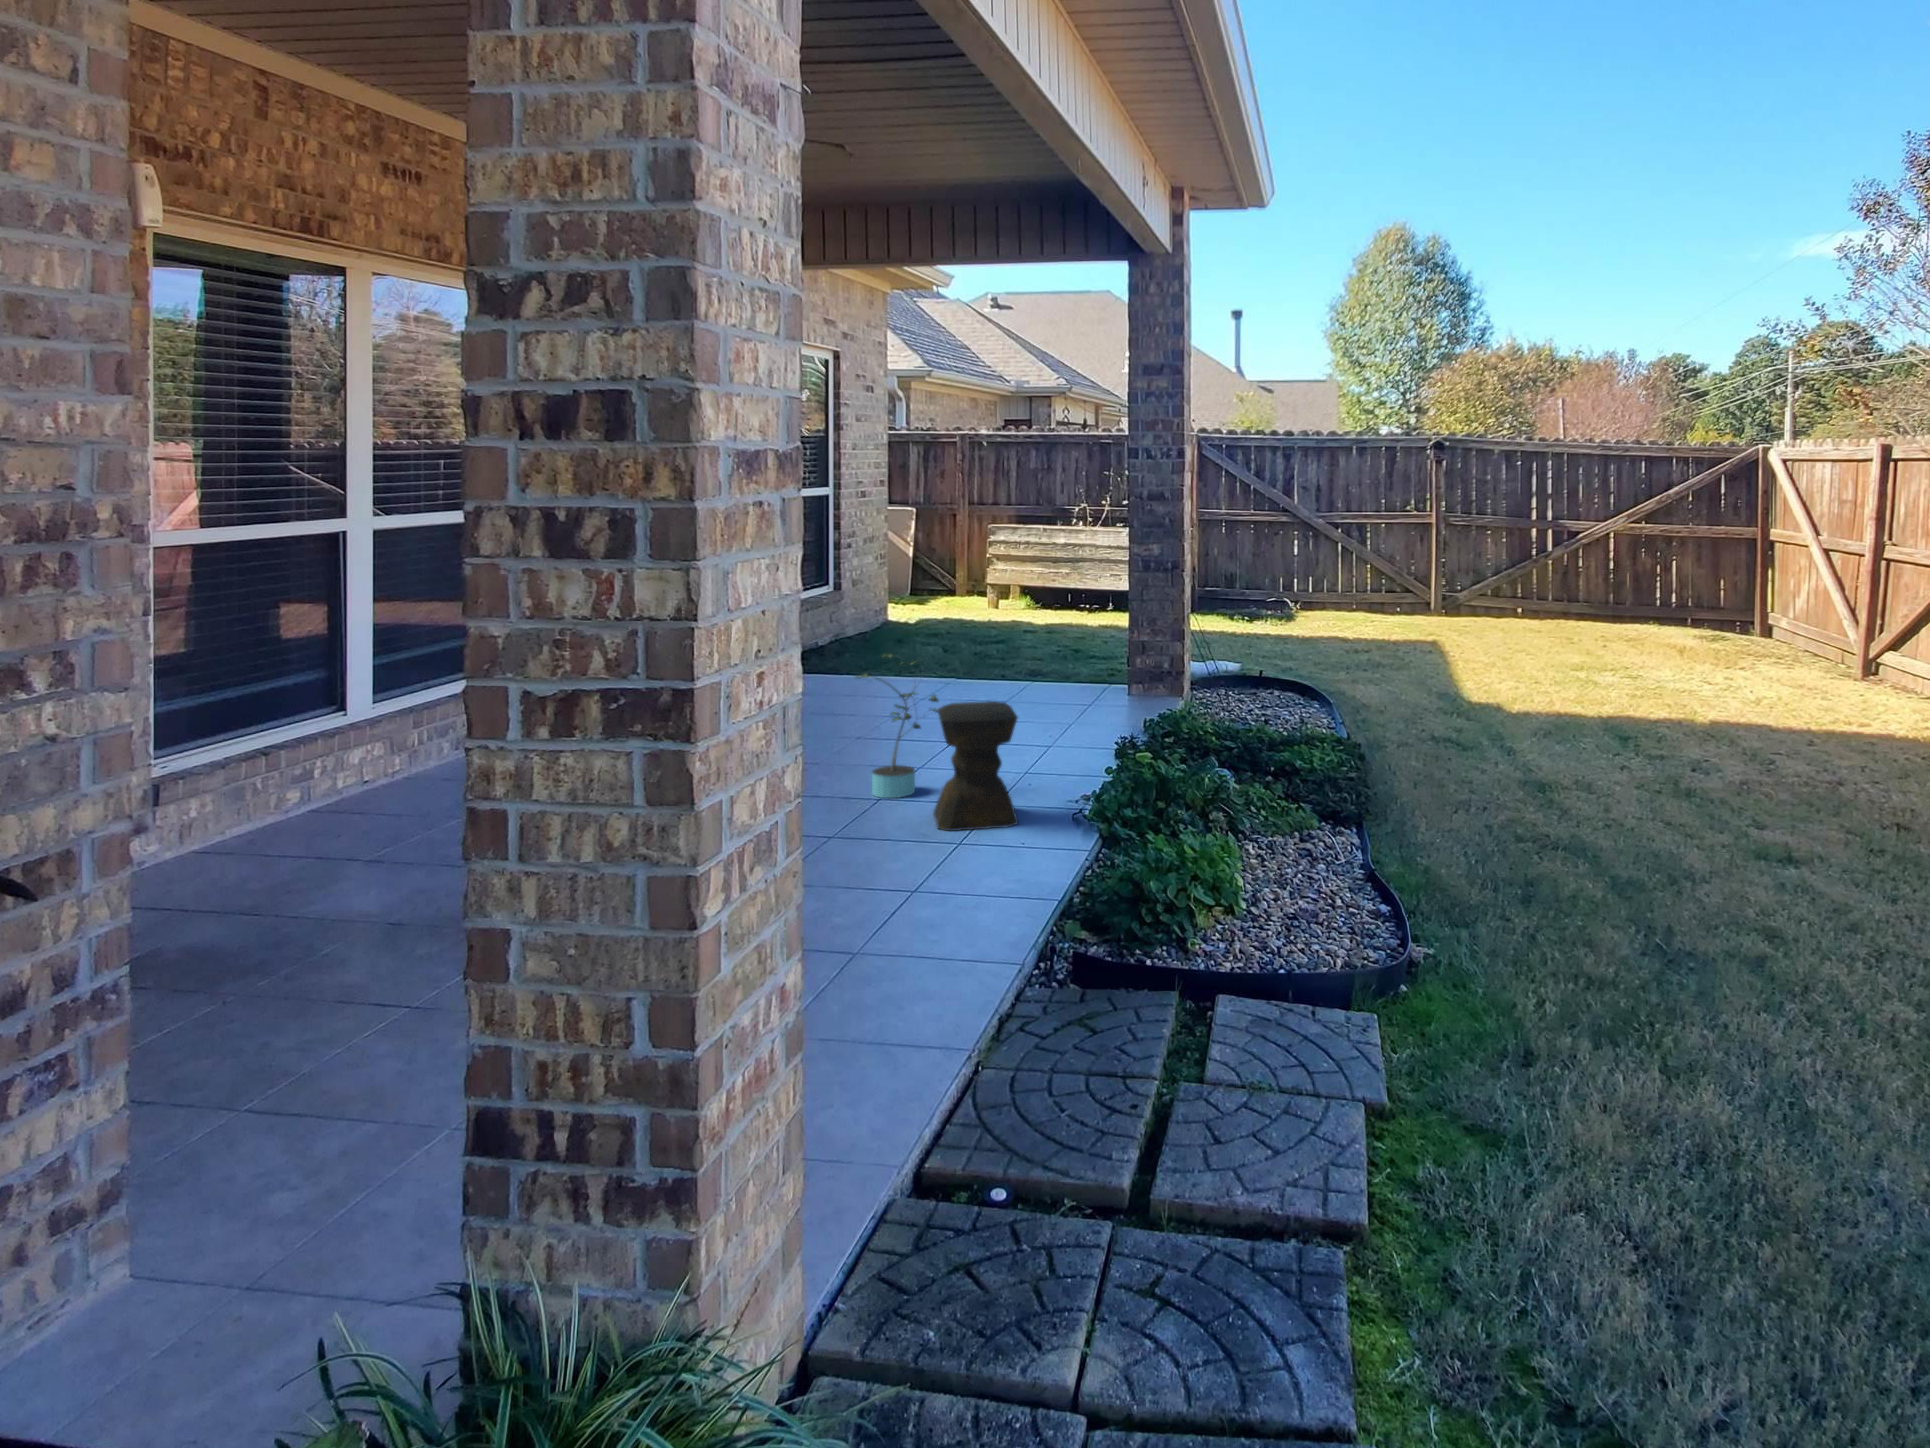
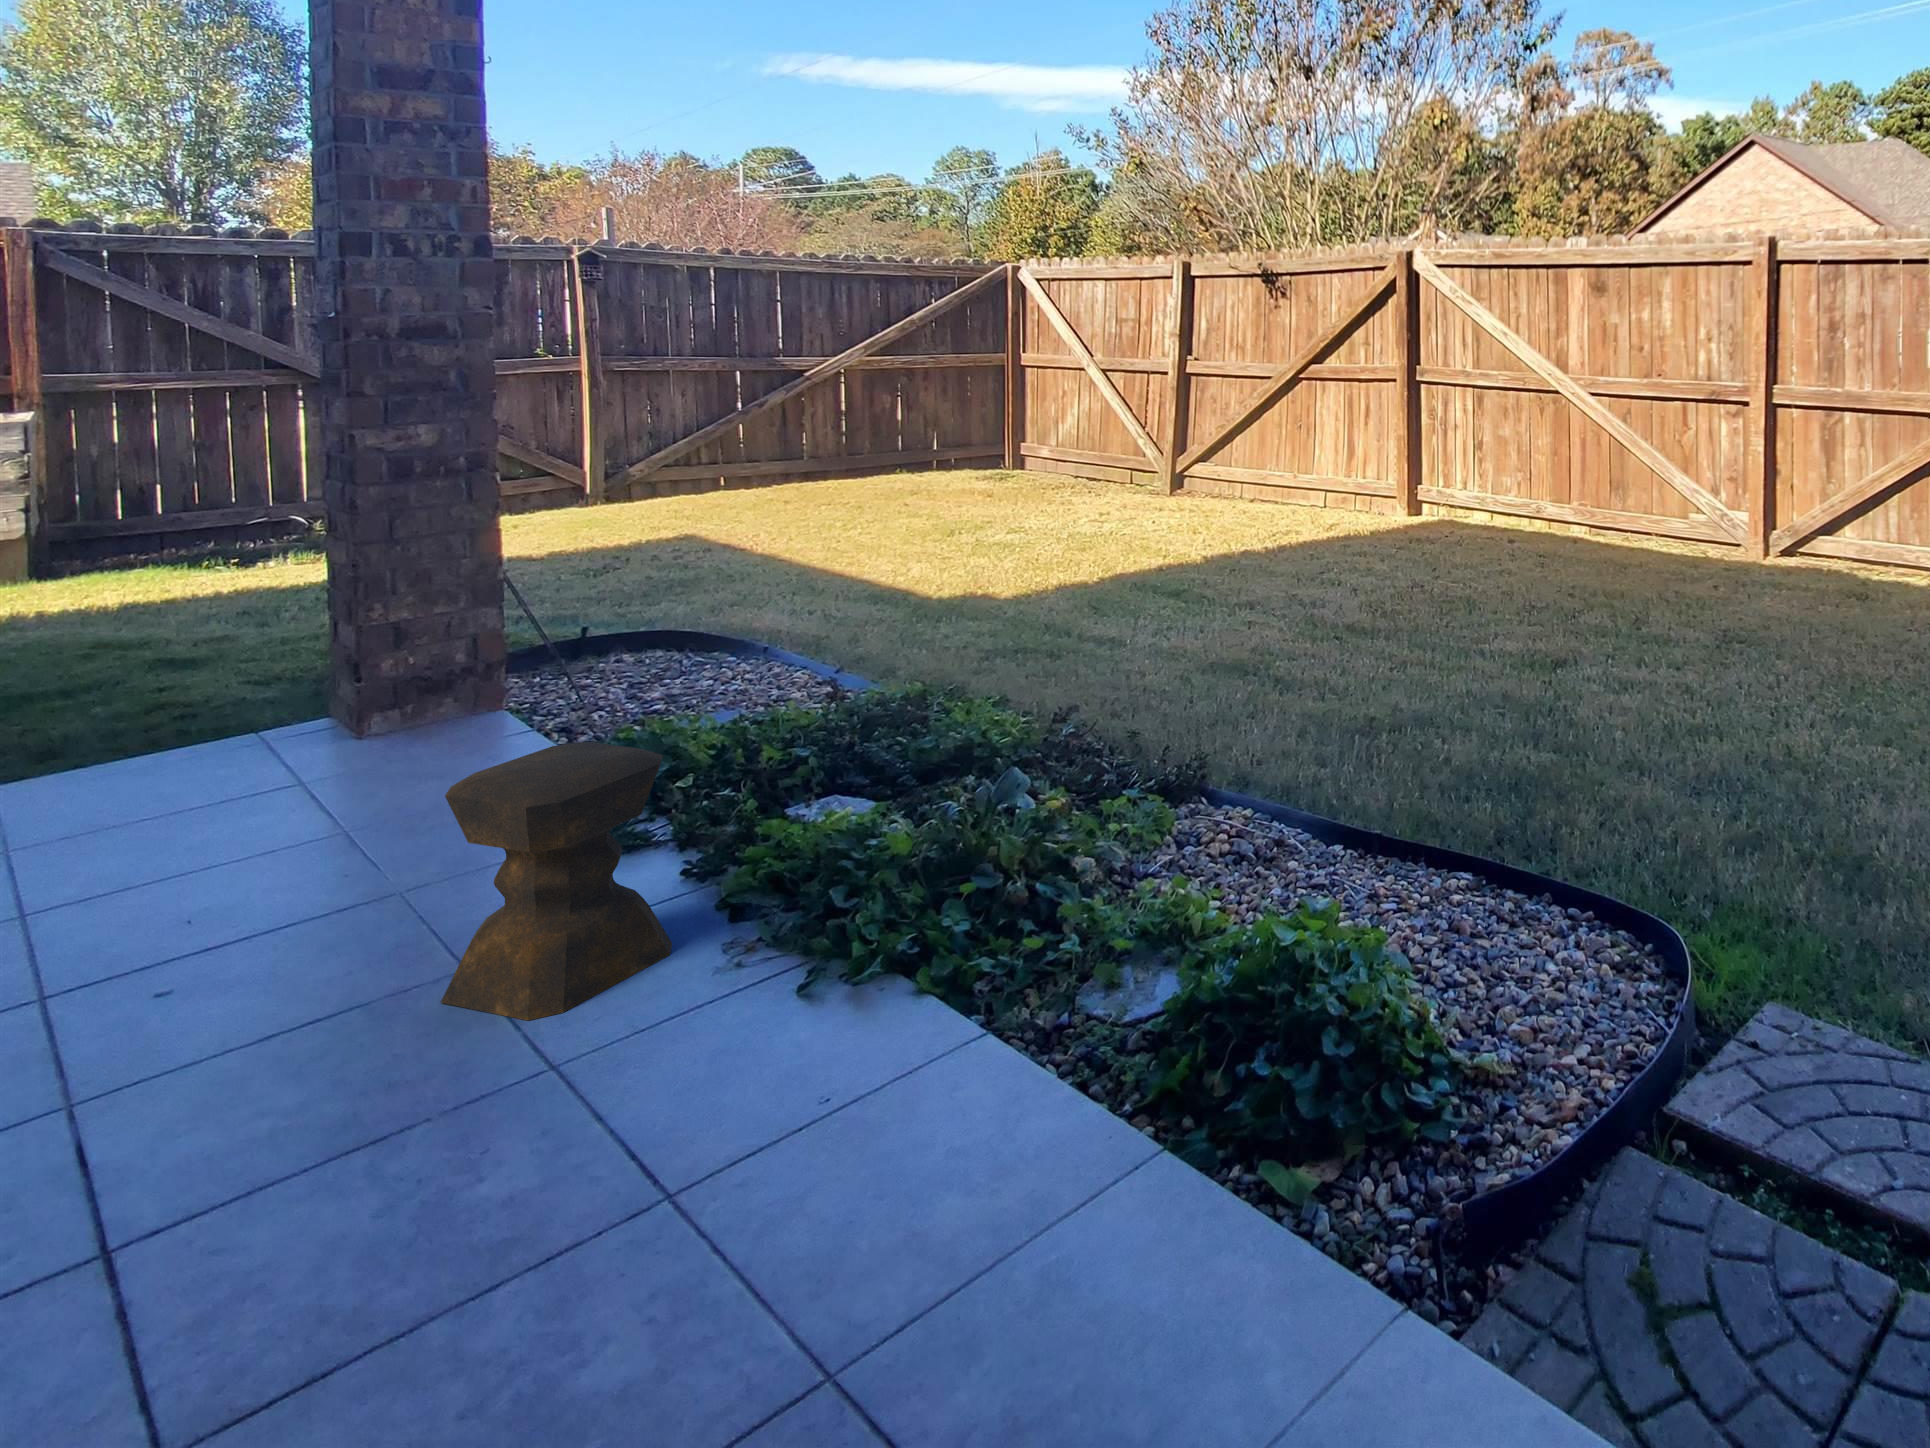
potted plant: present [856,654,938,798] -> none [133,715,368,1042]

